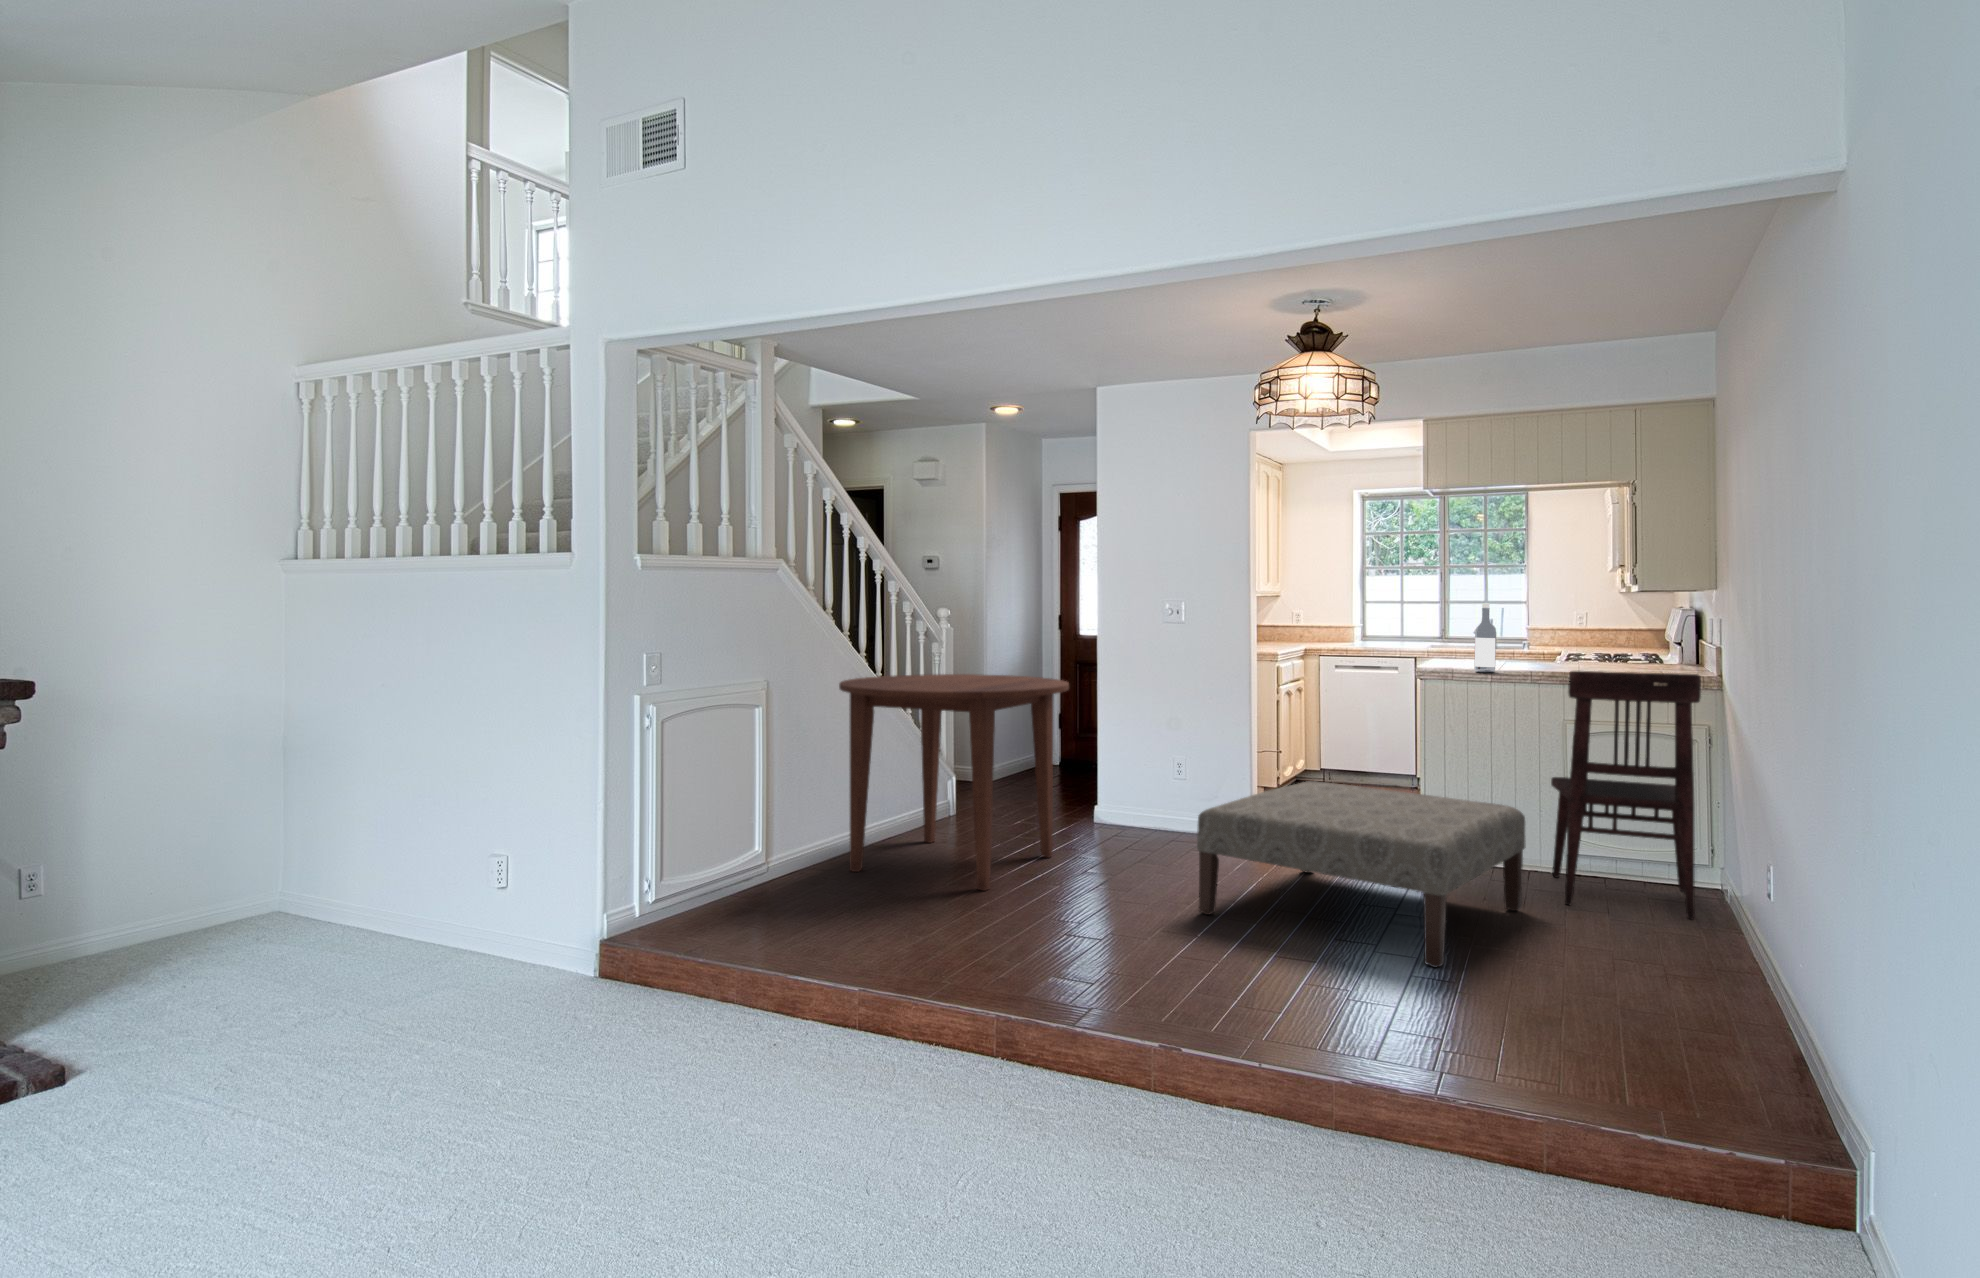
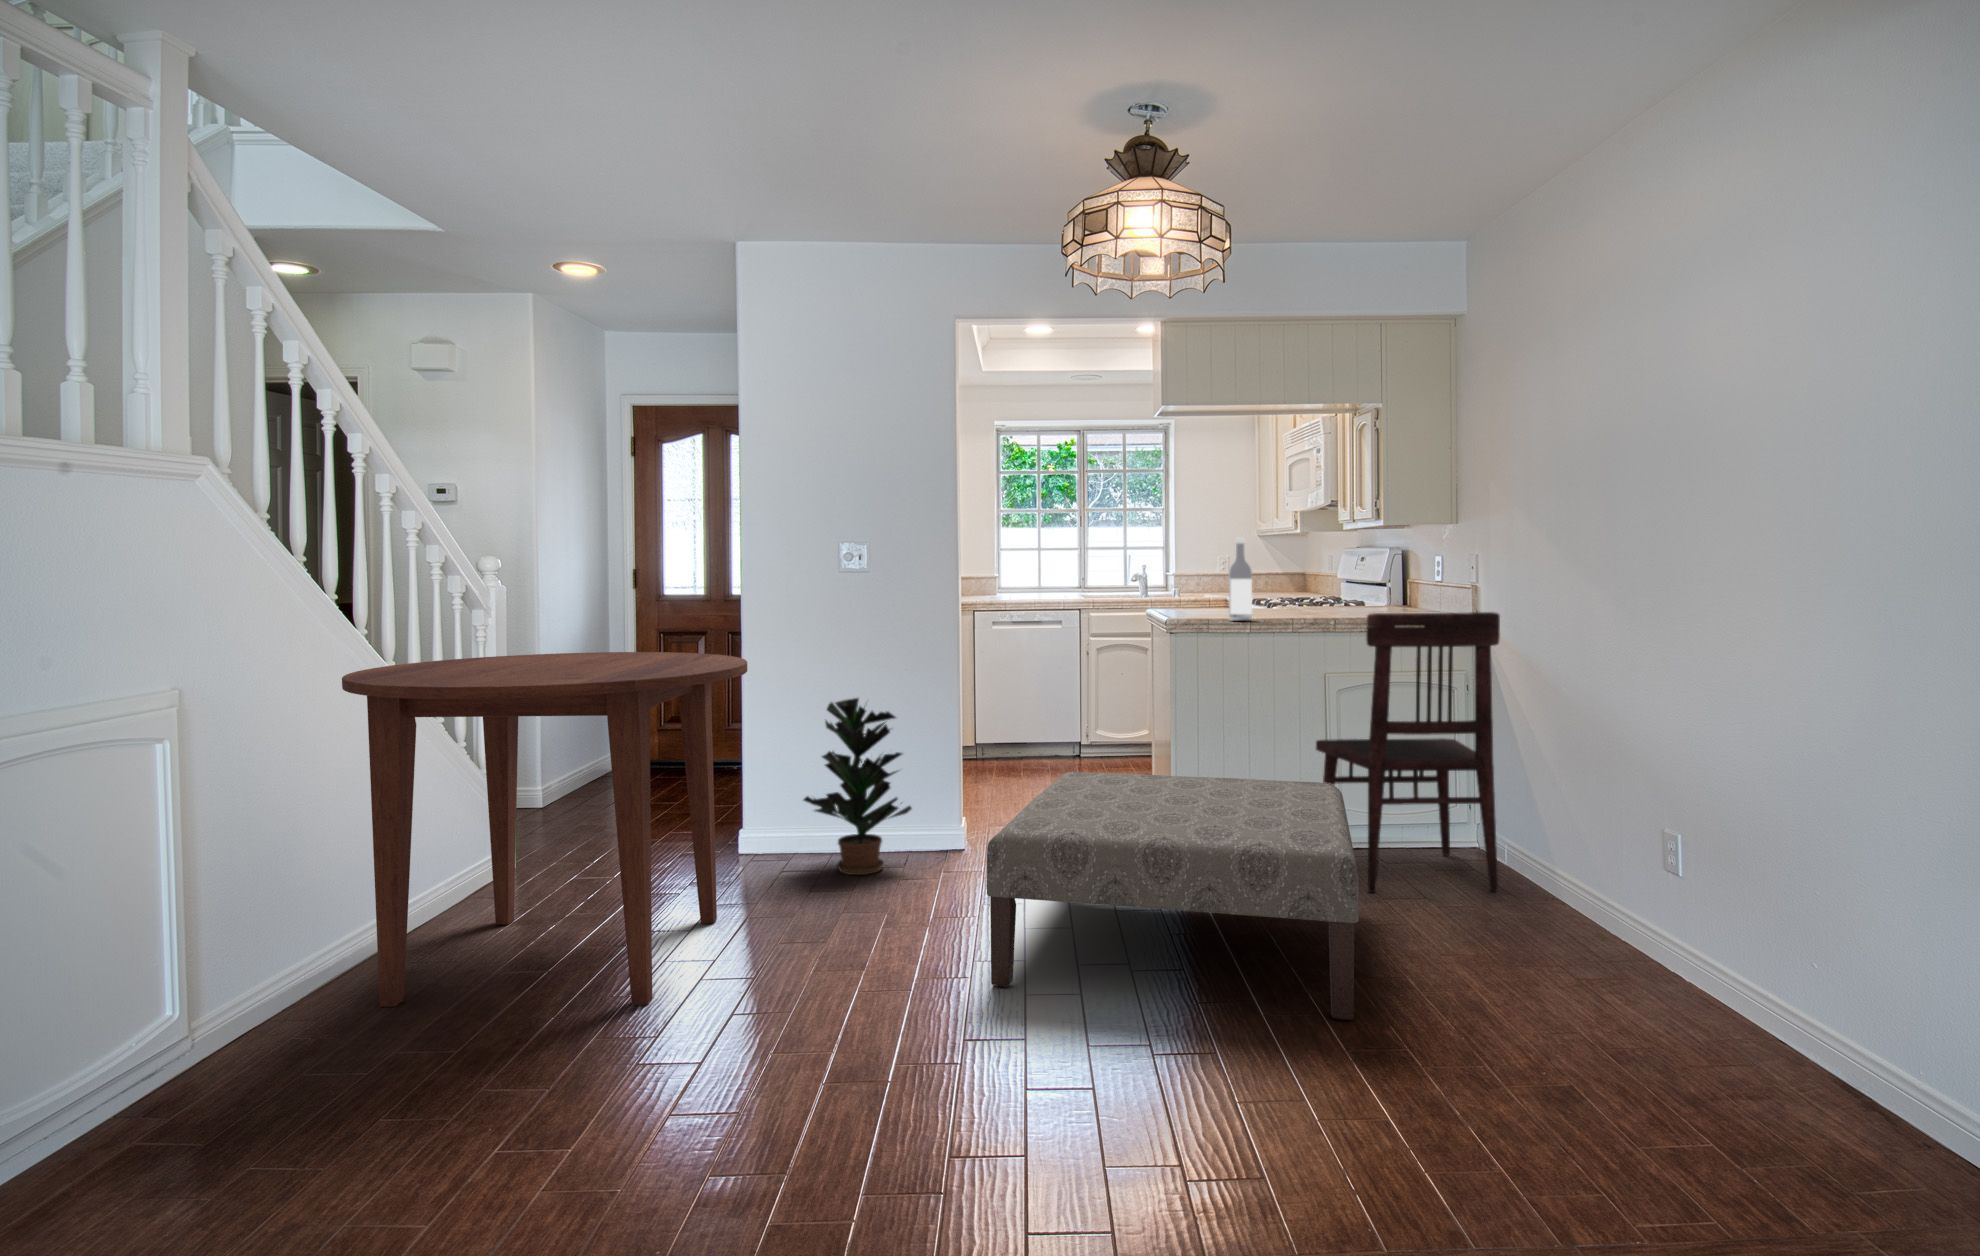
potted plant: none [1128,717,1205,844] -> present [804,698,912,875]

